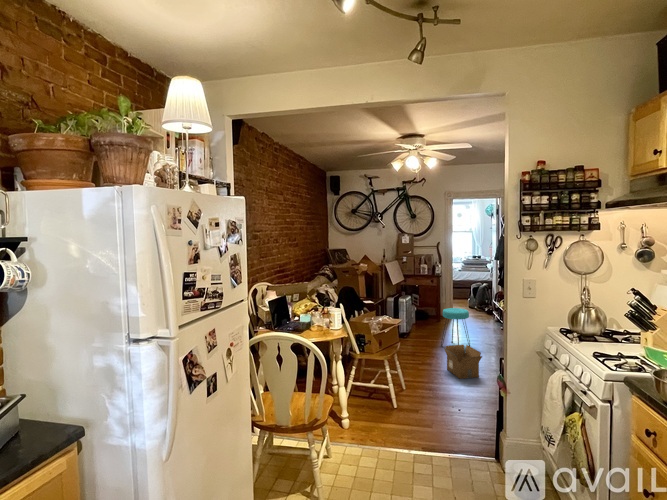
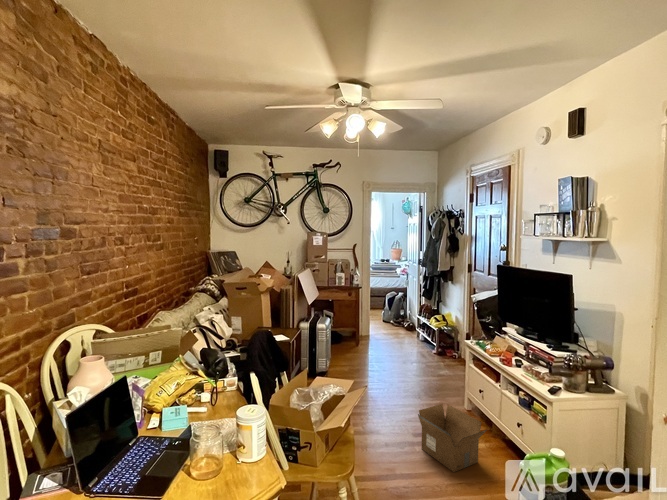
stool: present [441,308,470,347] -> none [386,337,426,402]

